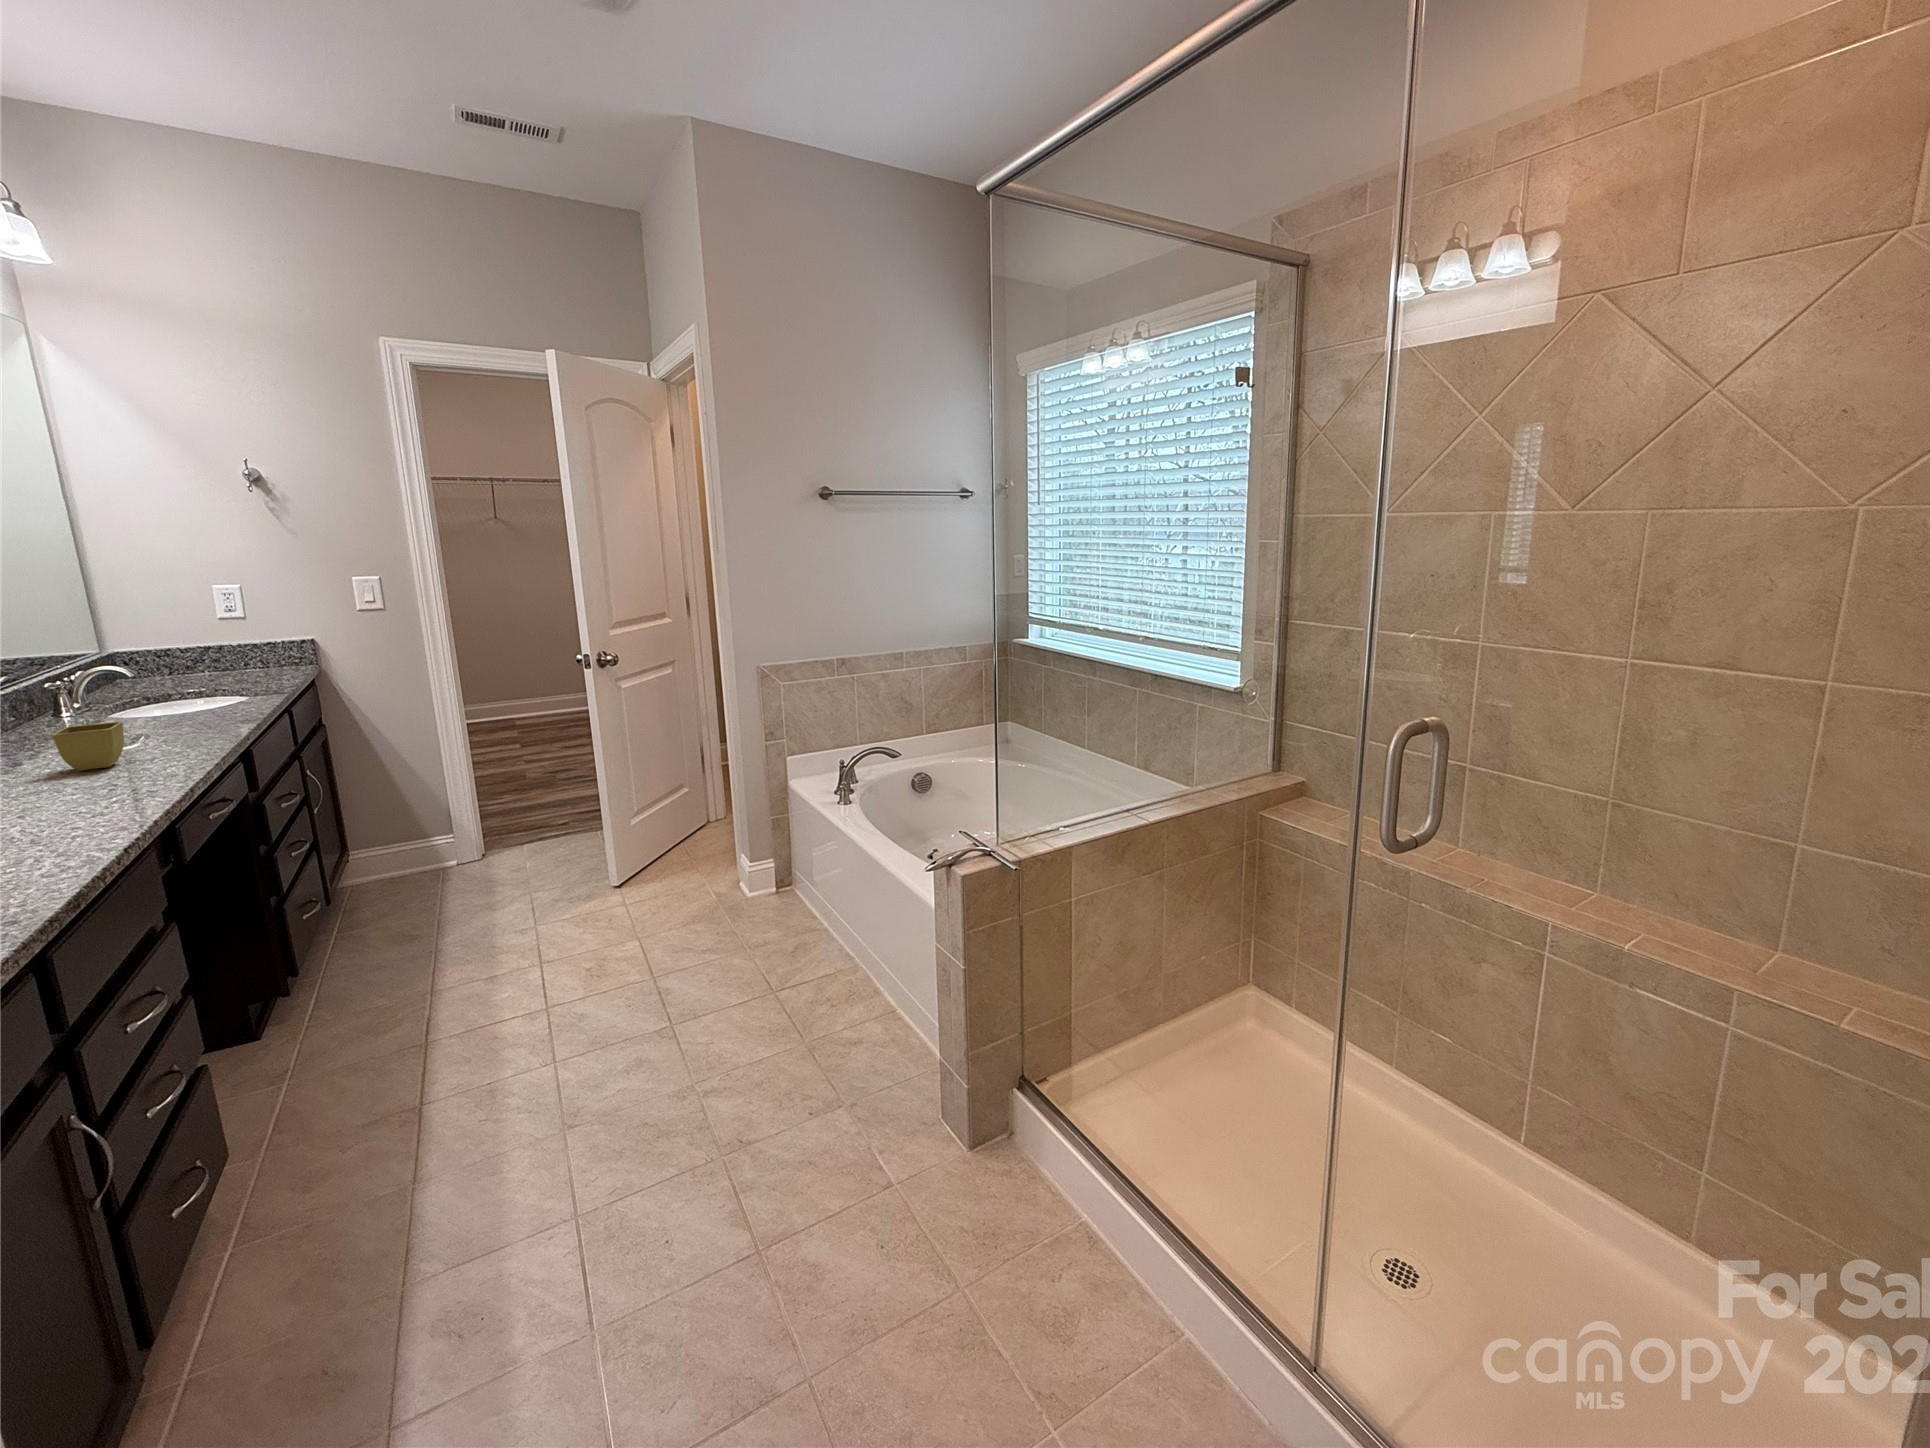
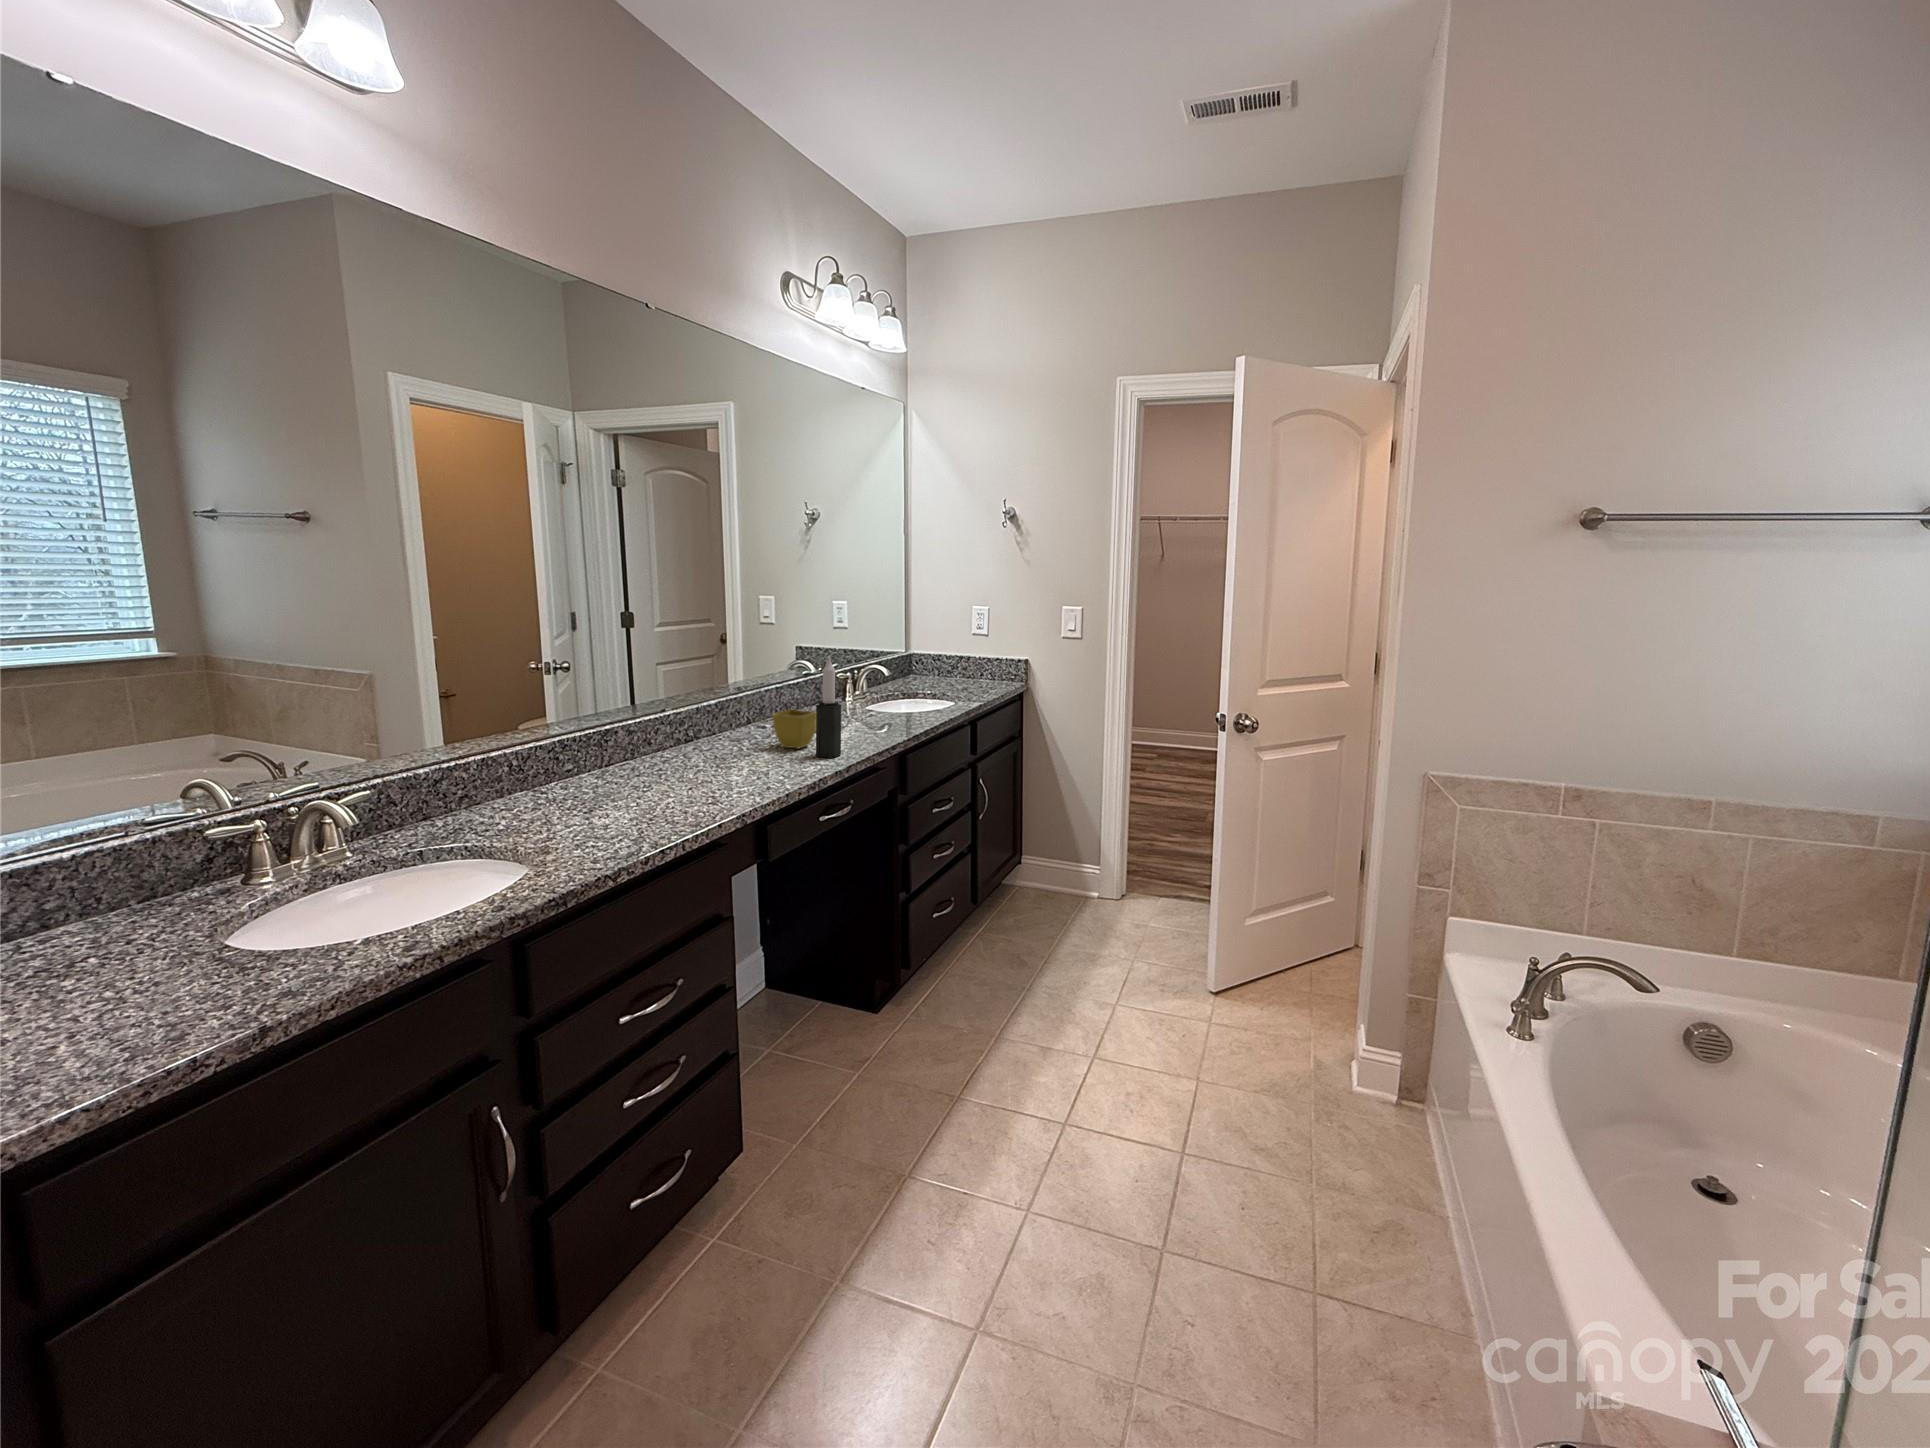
candle: none [141,653,188,767] -> present [816,656,841,758]

